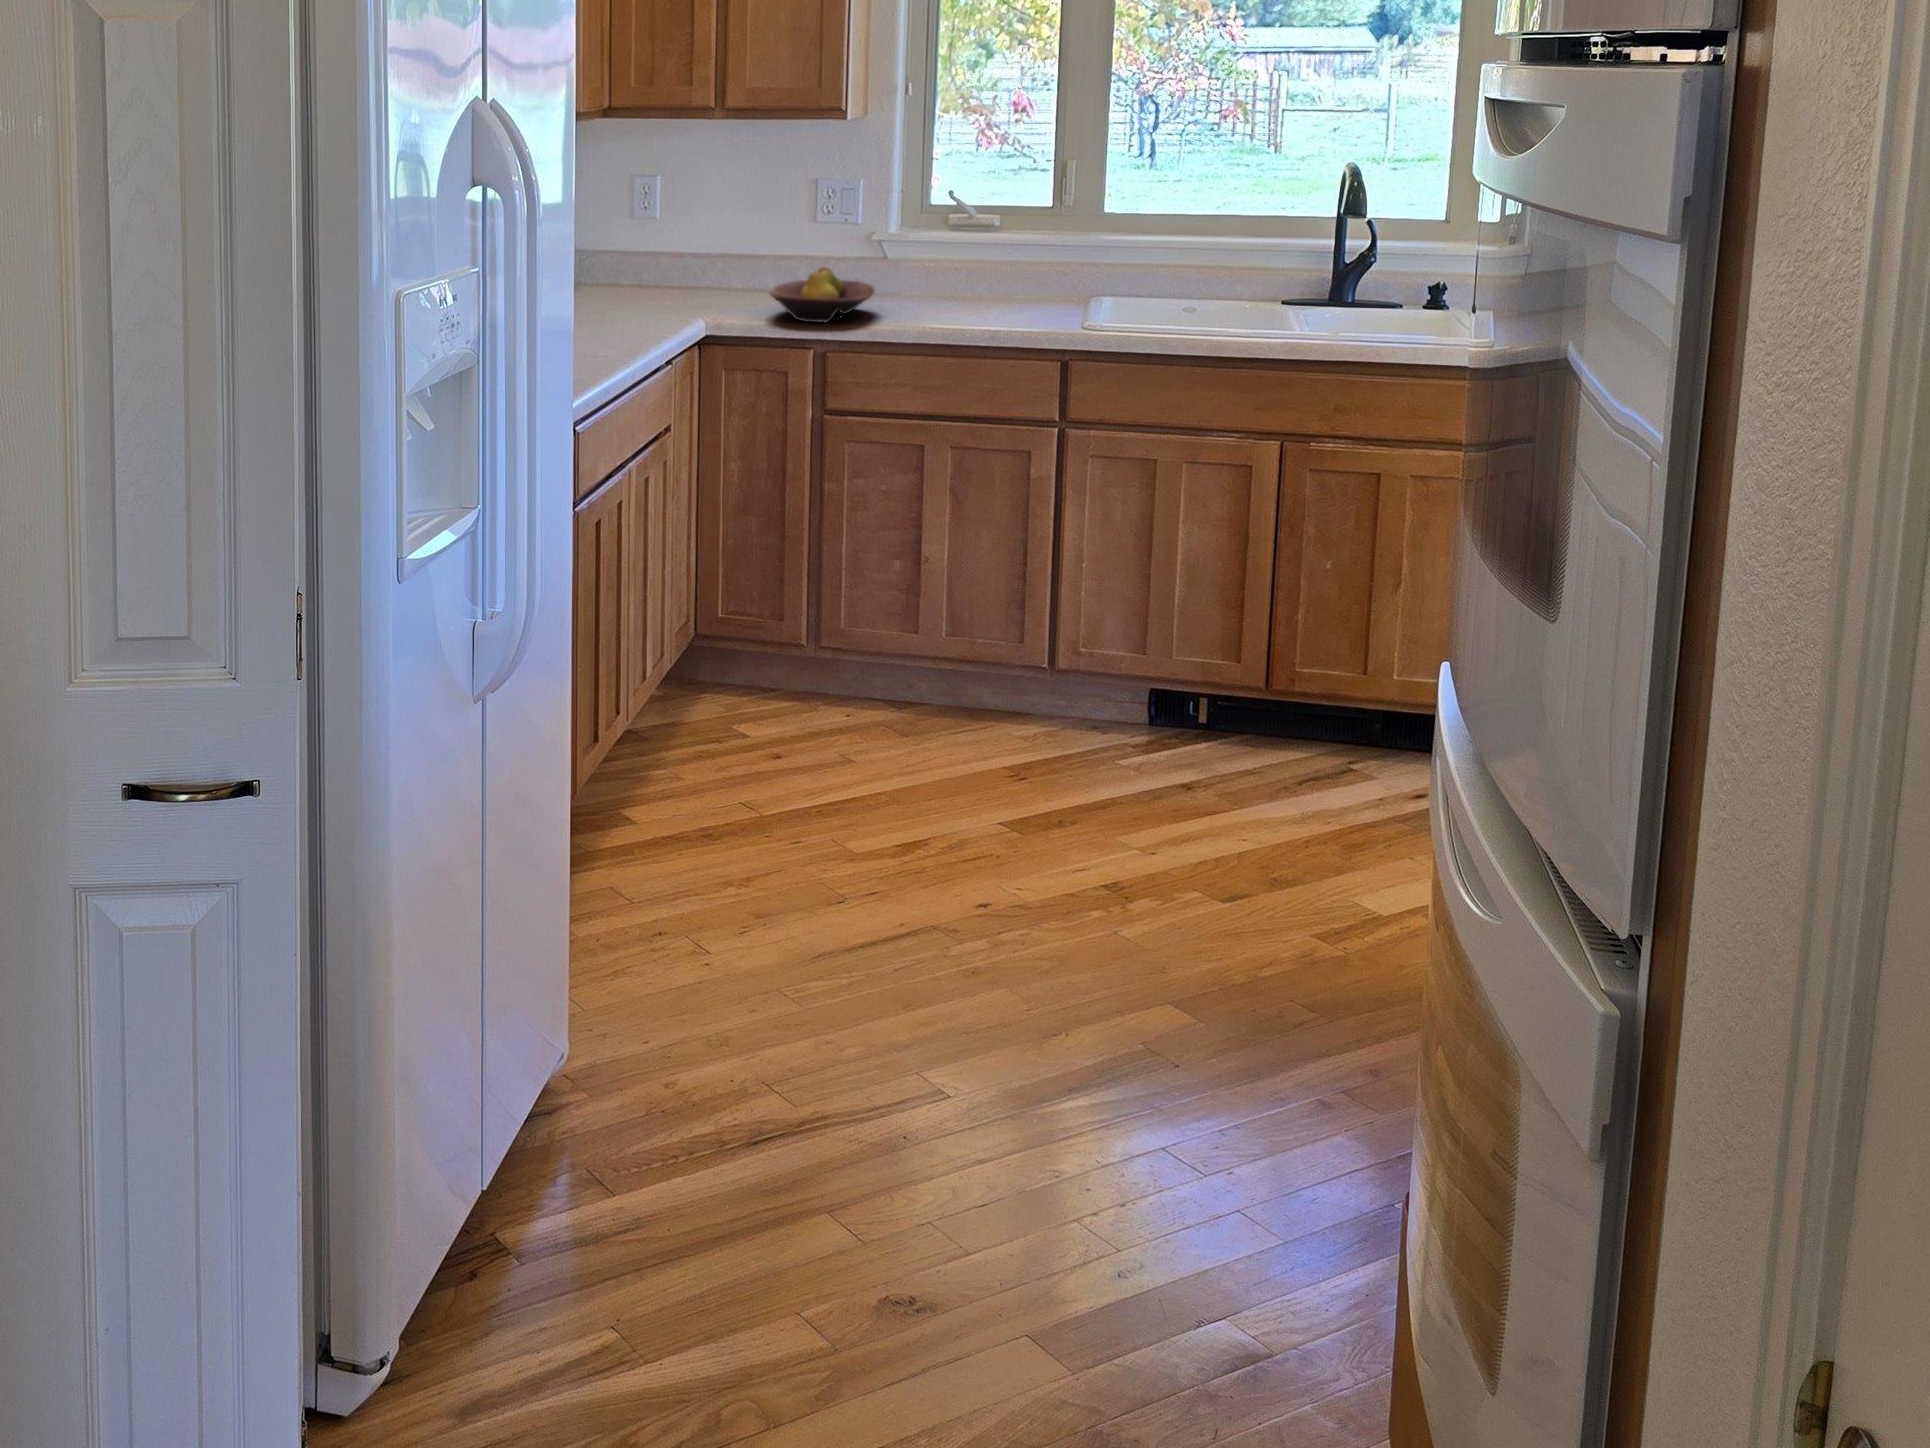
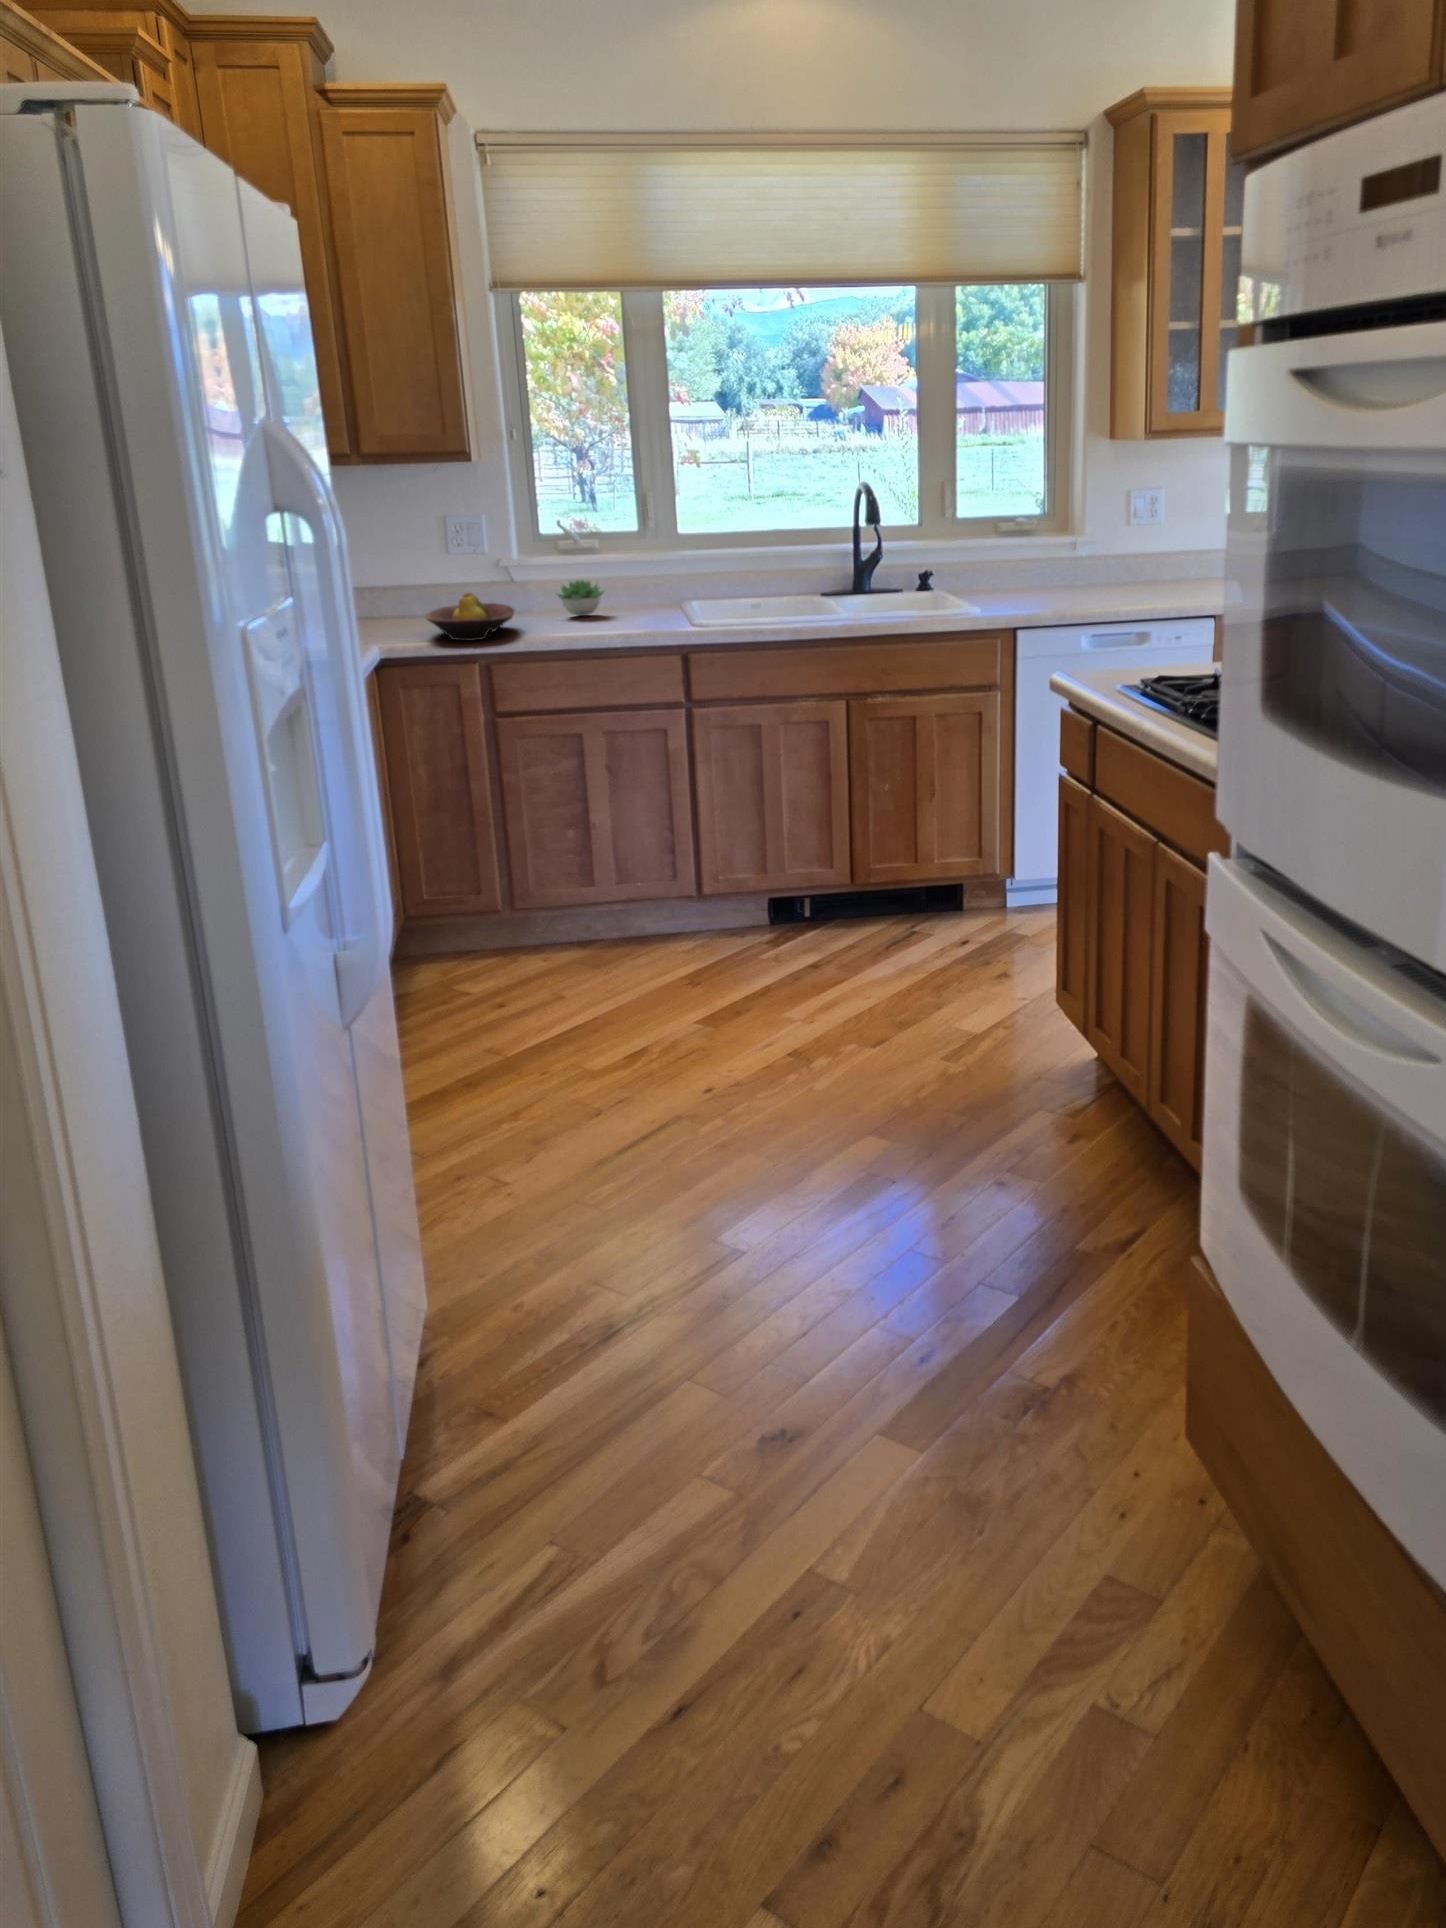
succulent plant: none [932,262,996,305] -> present [557,580,604,616]

